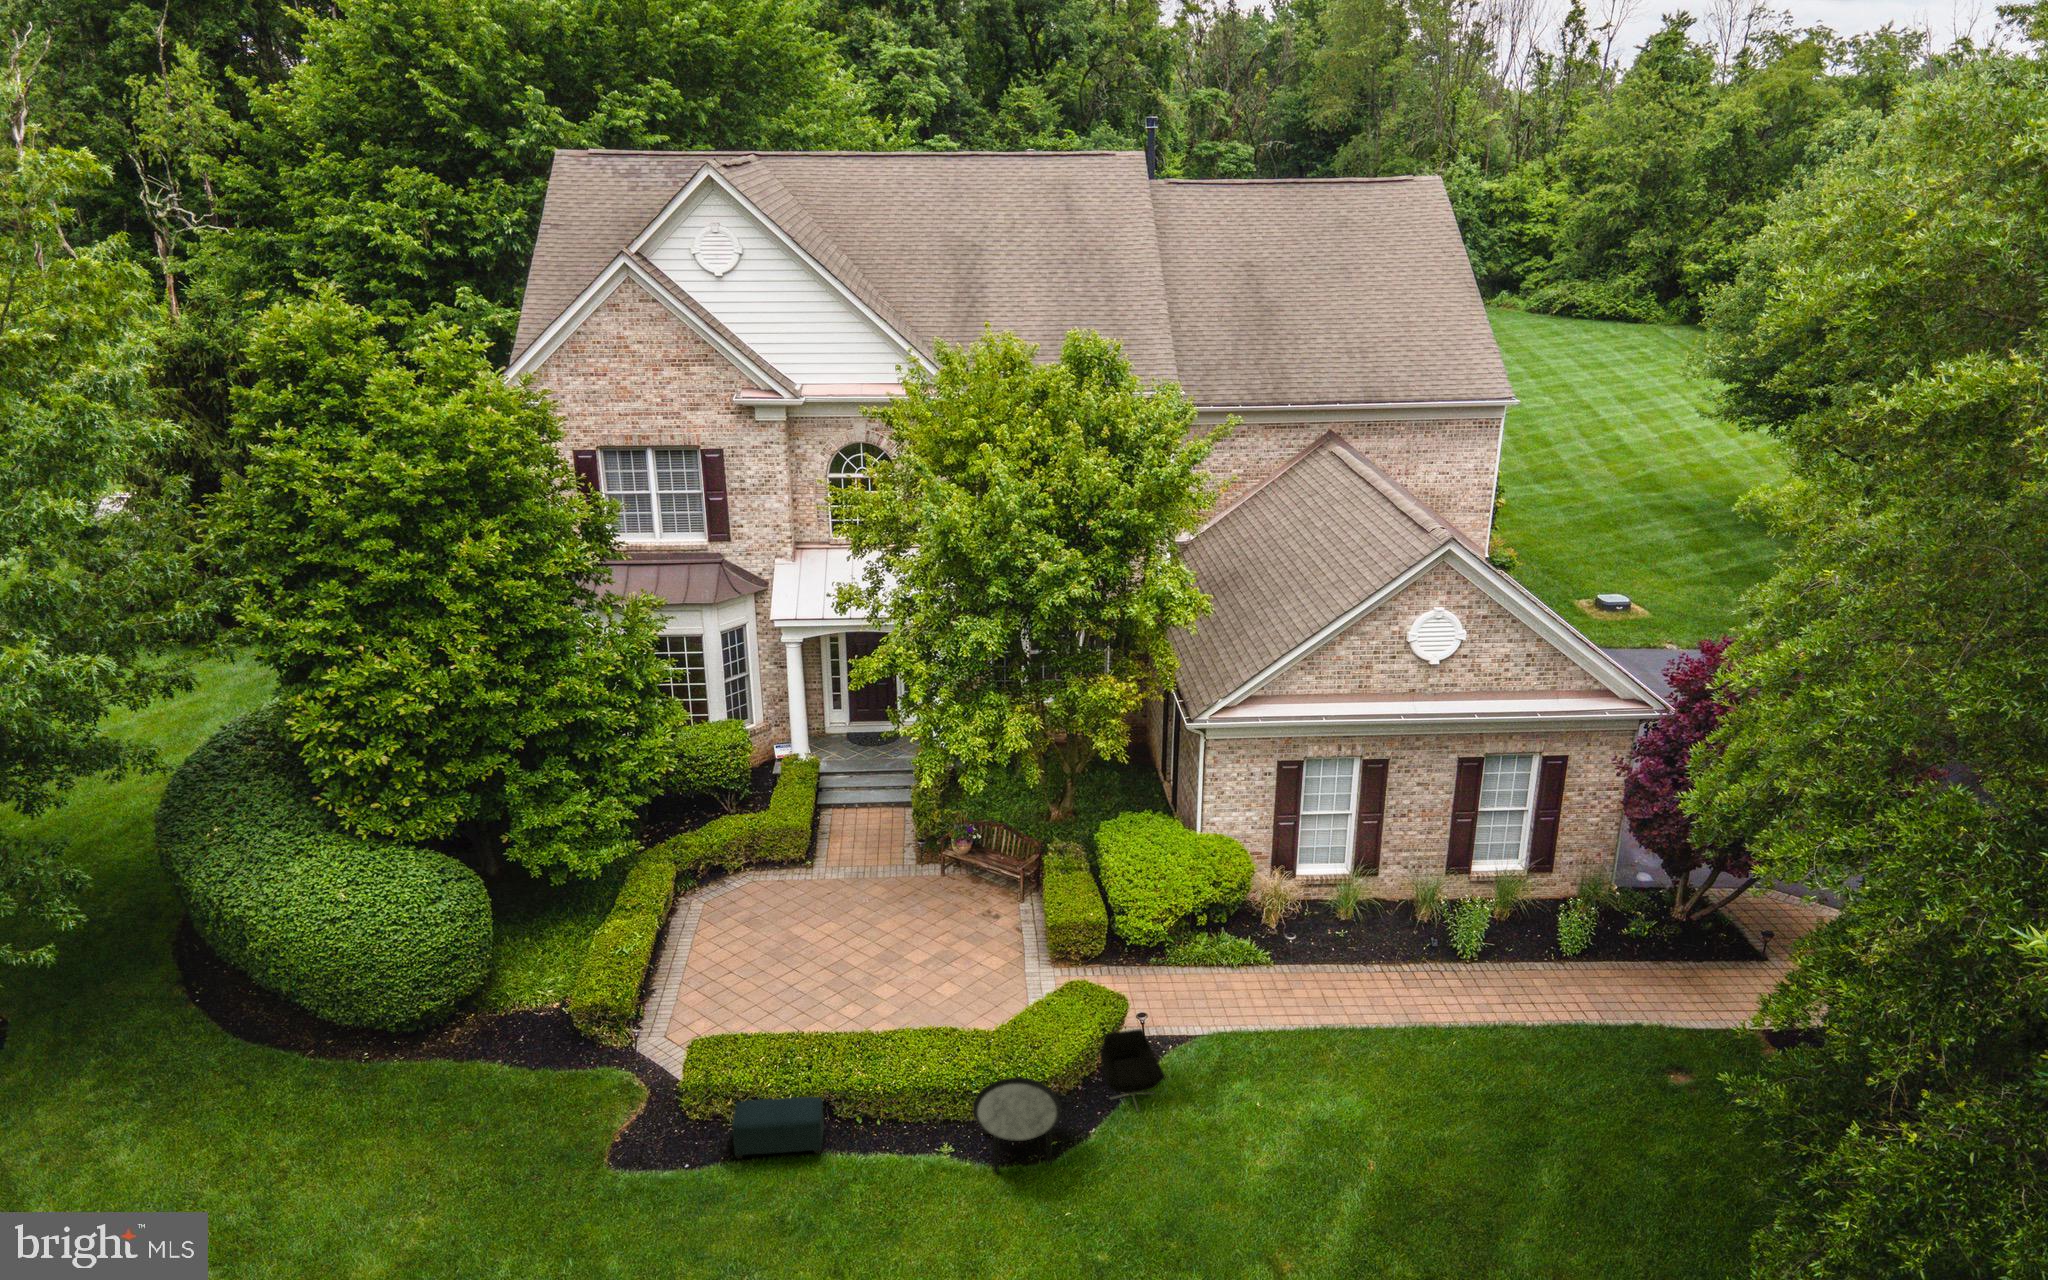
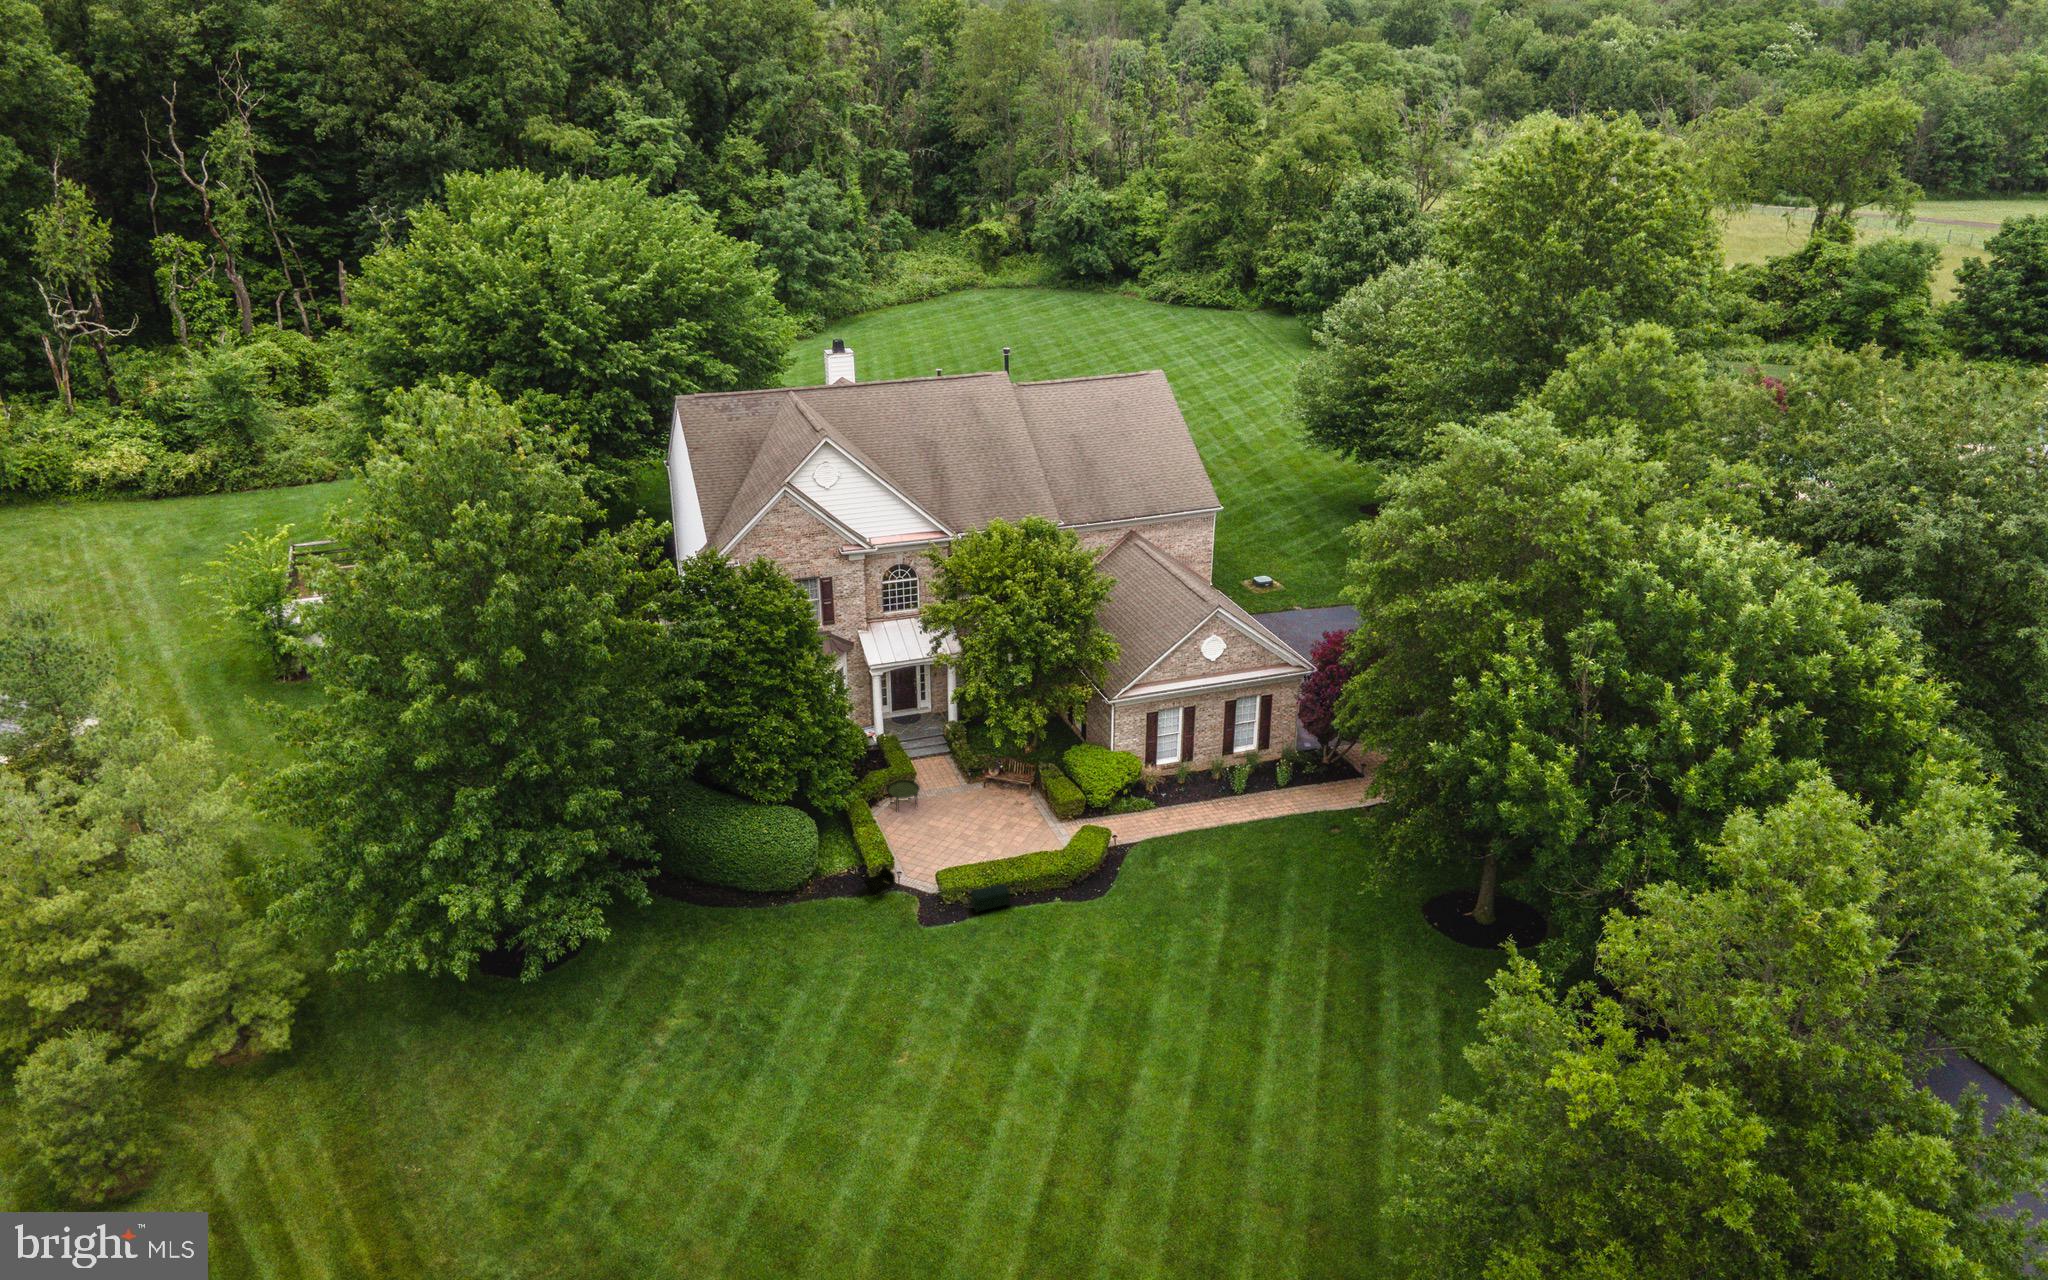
lounge chair: present [1100,1029,1165,1111] -> present [865,867,895,900]
round table: present [973,1077,1062,1174] -> present [887,780,920,811]

